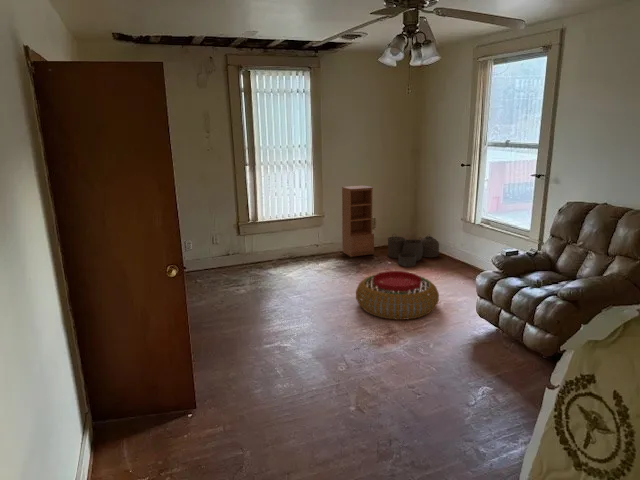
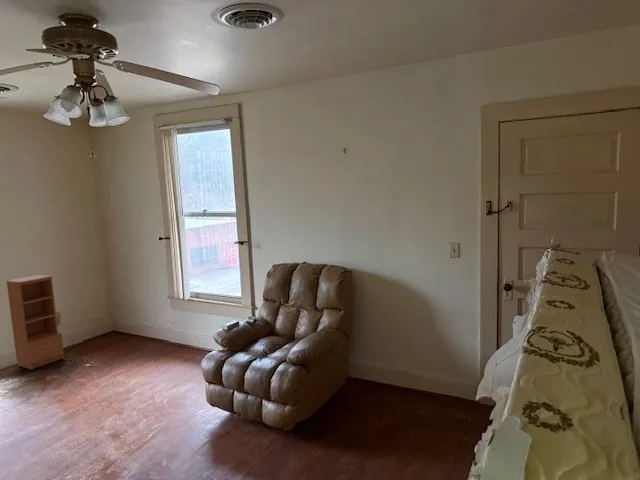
woven basket: present [388,236,439,267] -> none [81,321,147,365]
pouf: present [356,271,439,320] -> none [46,374,160,444]

